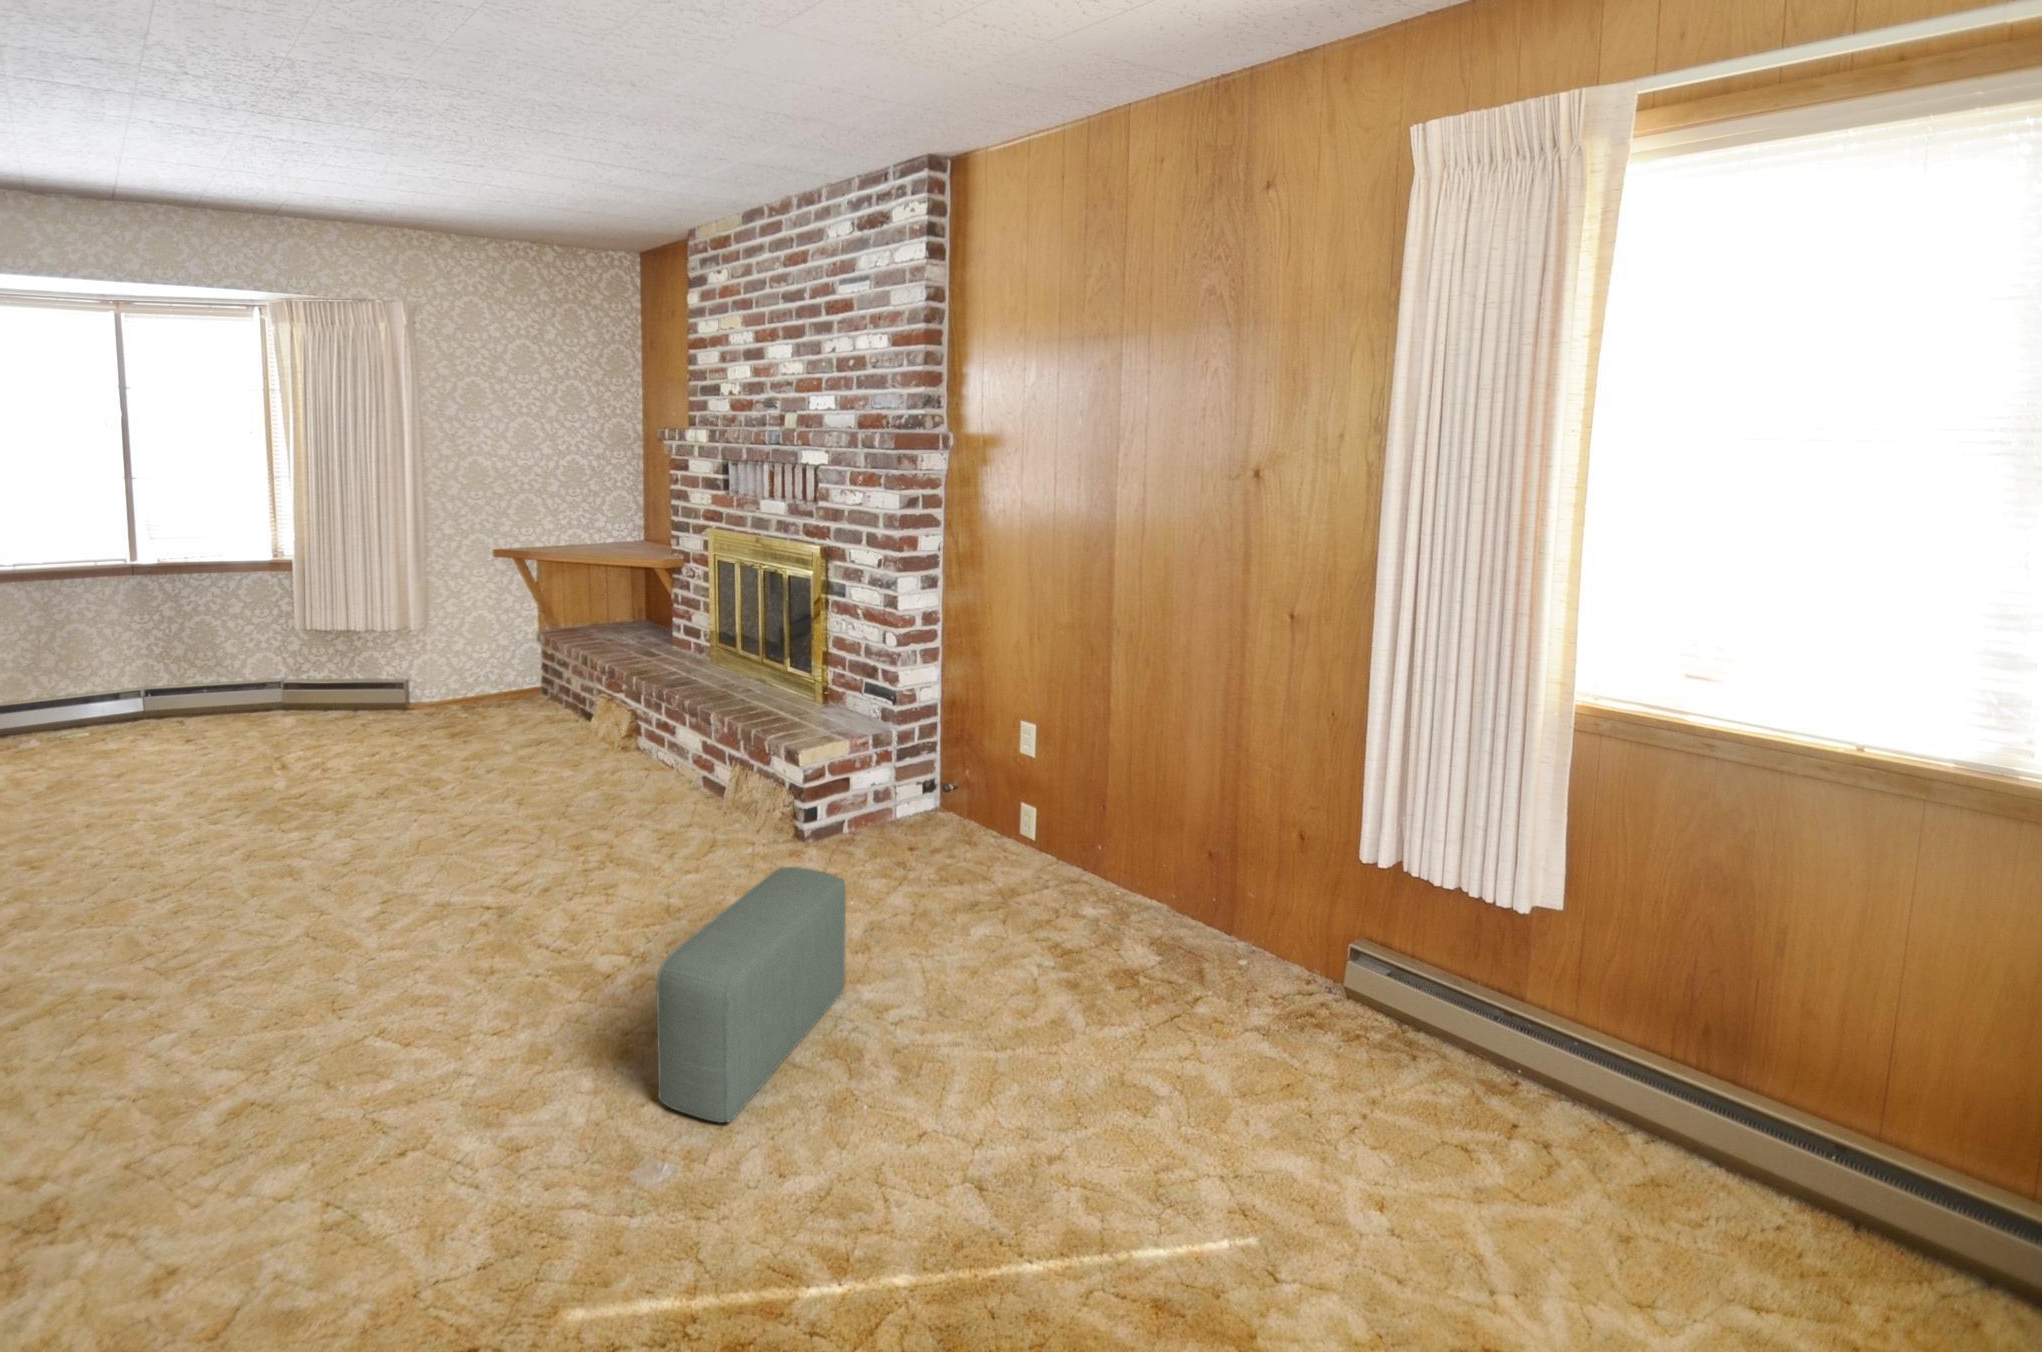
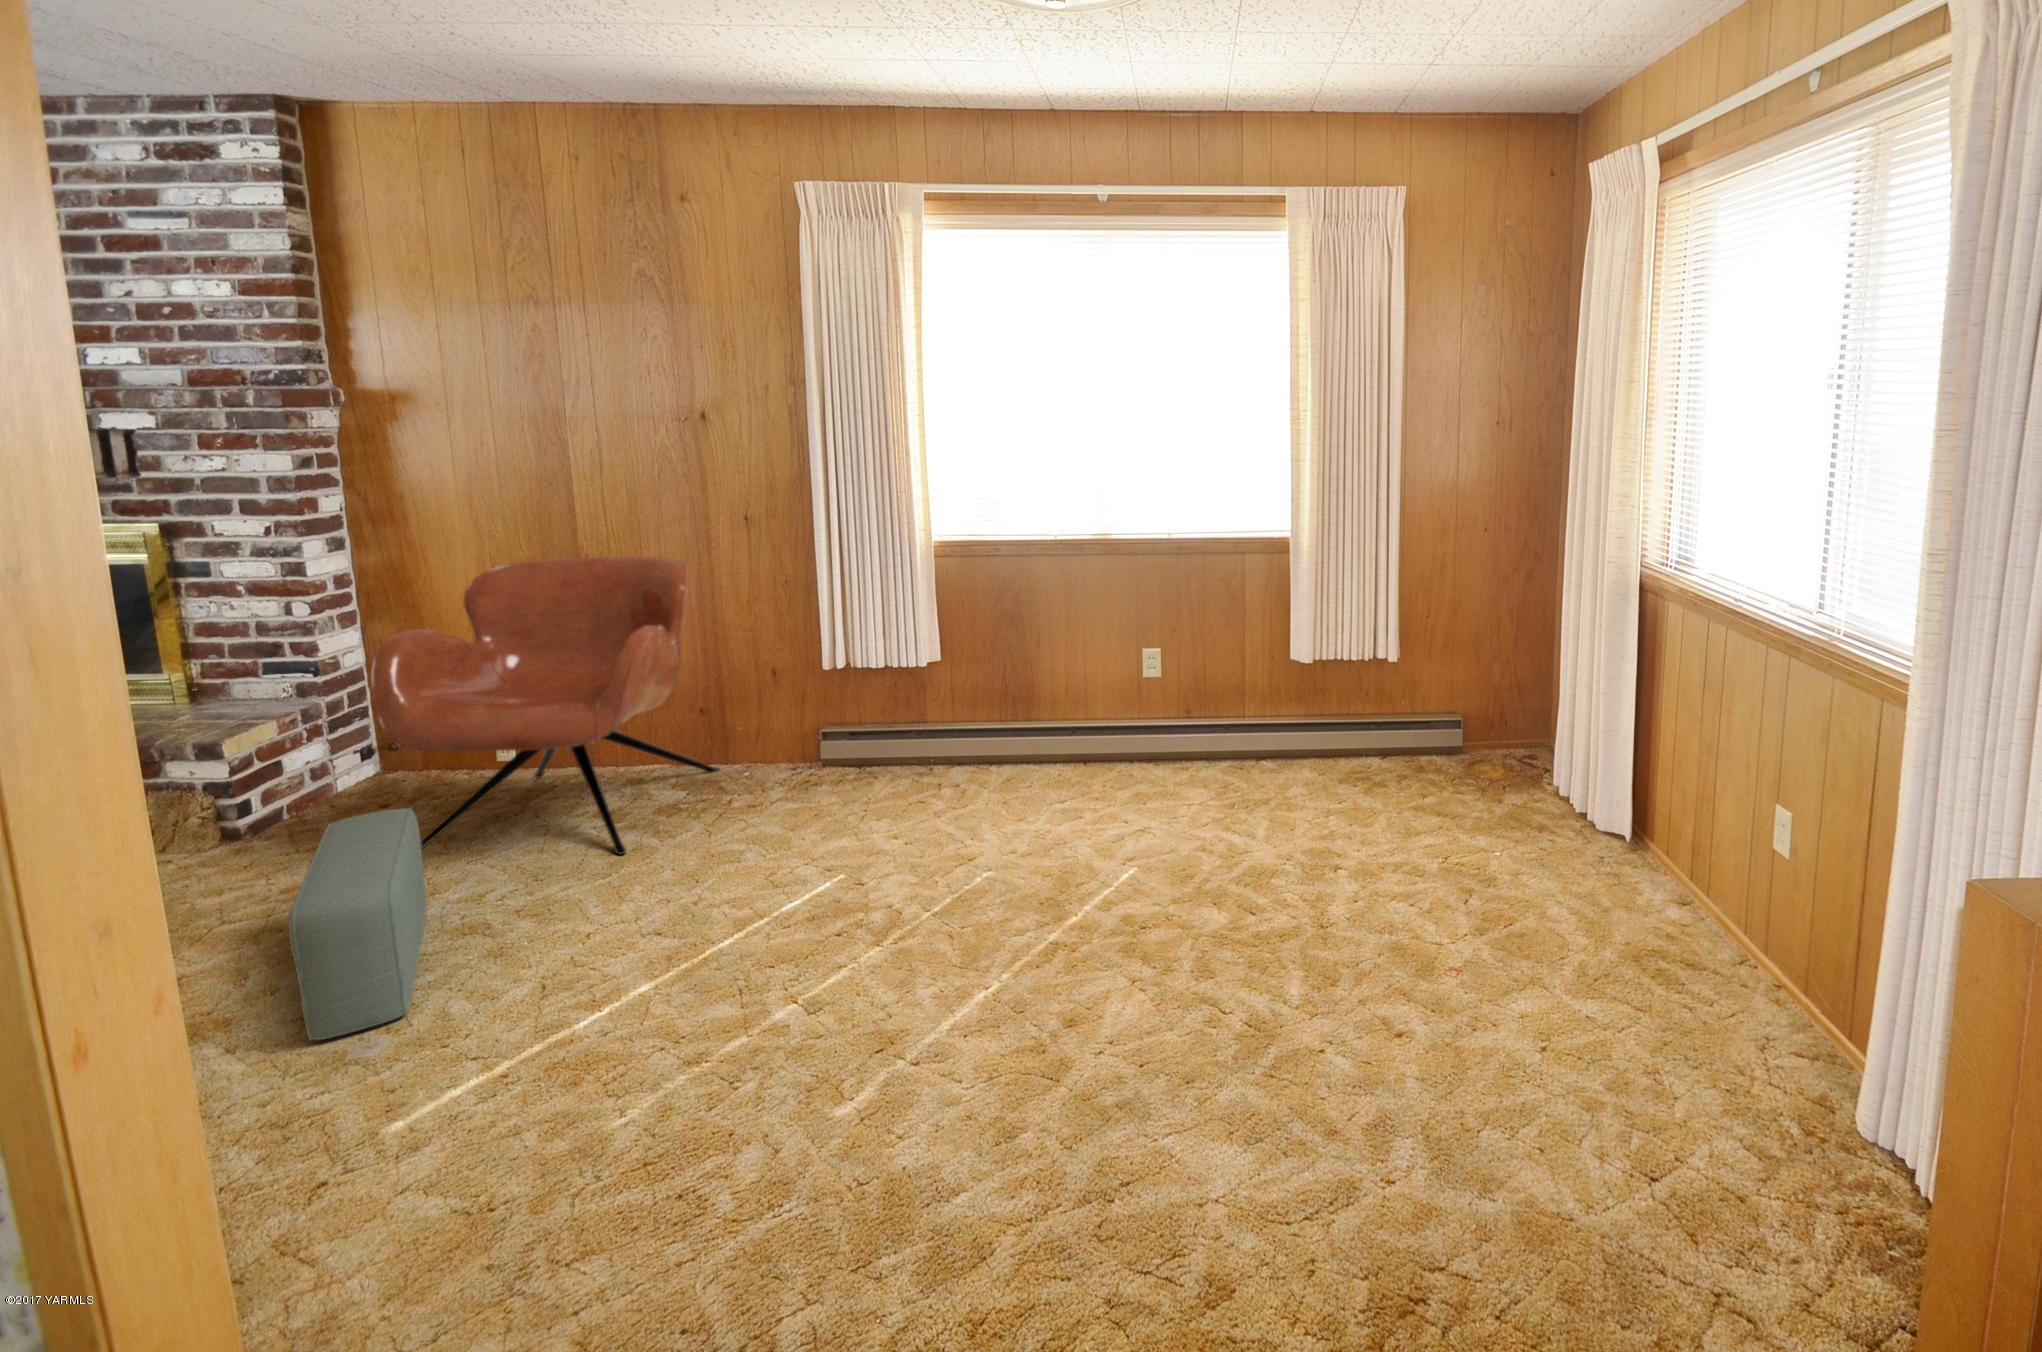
armchair: none [868,626,1218,1023] -> present [371,557,720,854]

